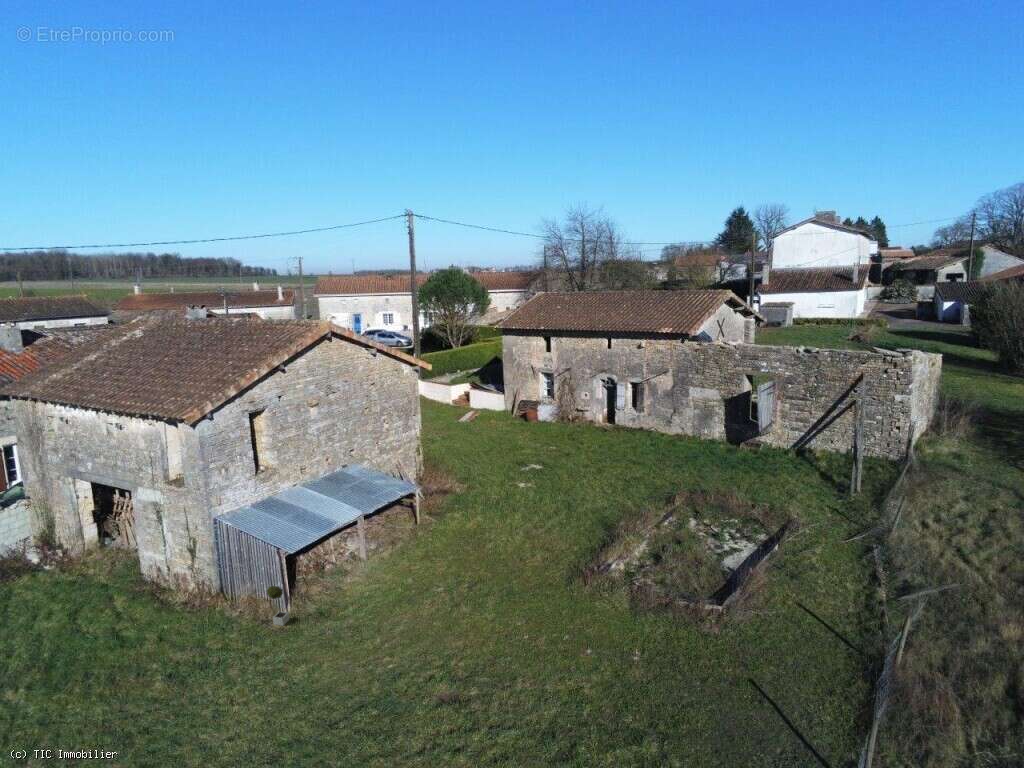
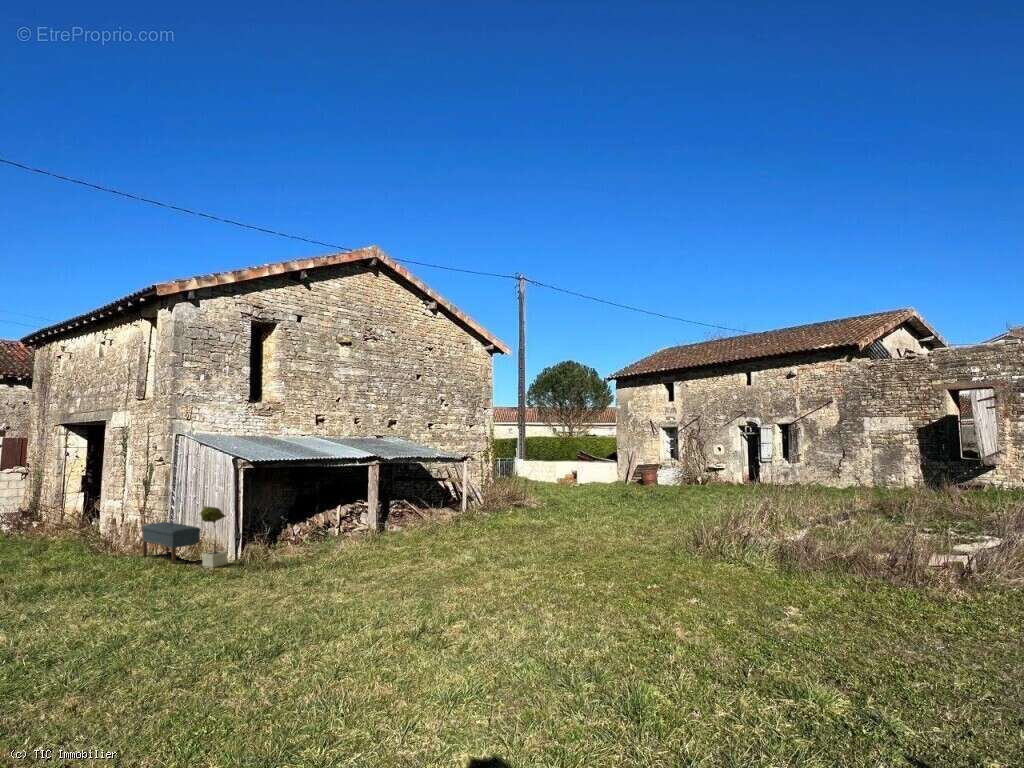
bench: none [211,586,262,624] -> present [142,522,201,564]

